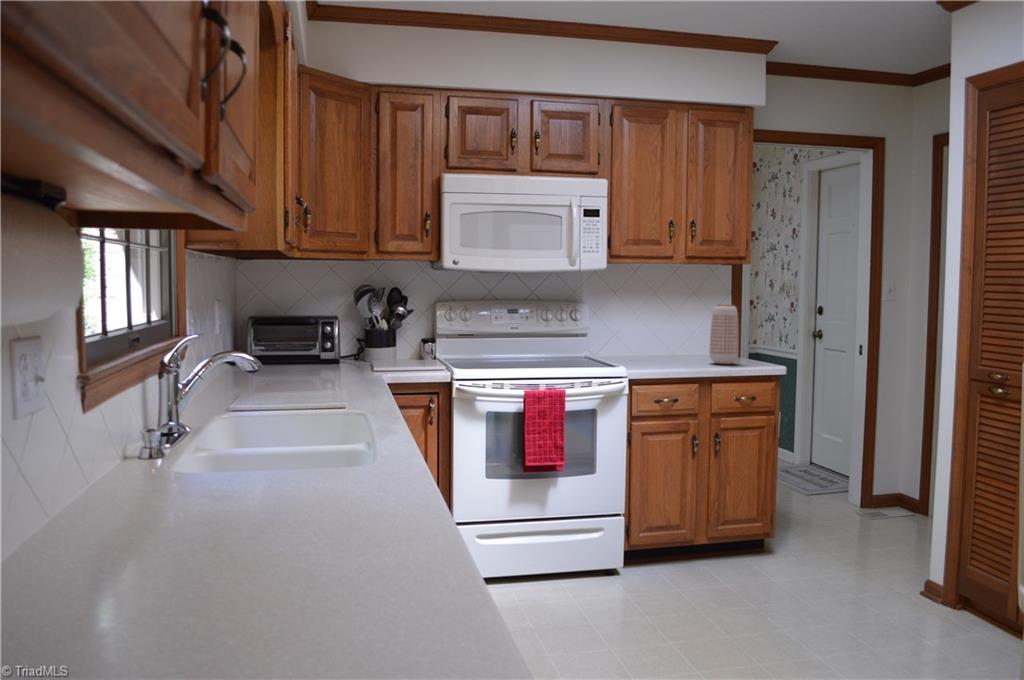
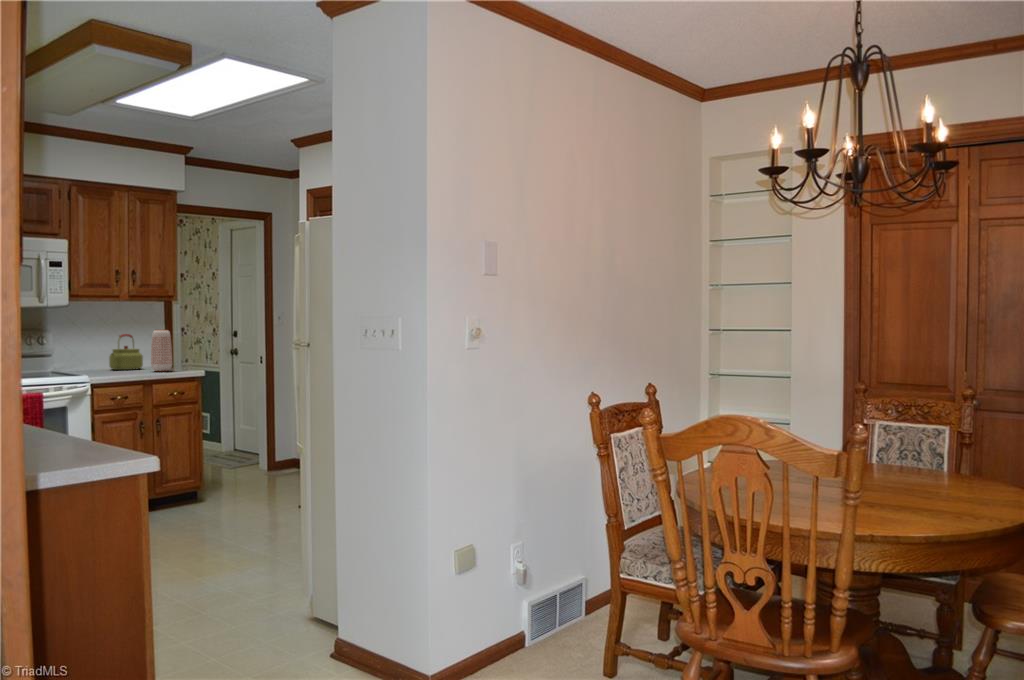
kettle: none [659,309,700,357] -> present [109,334,143,370]

